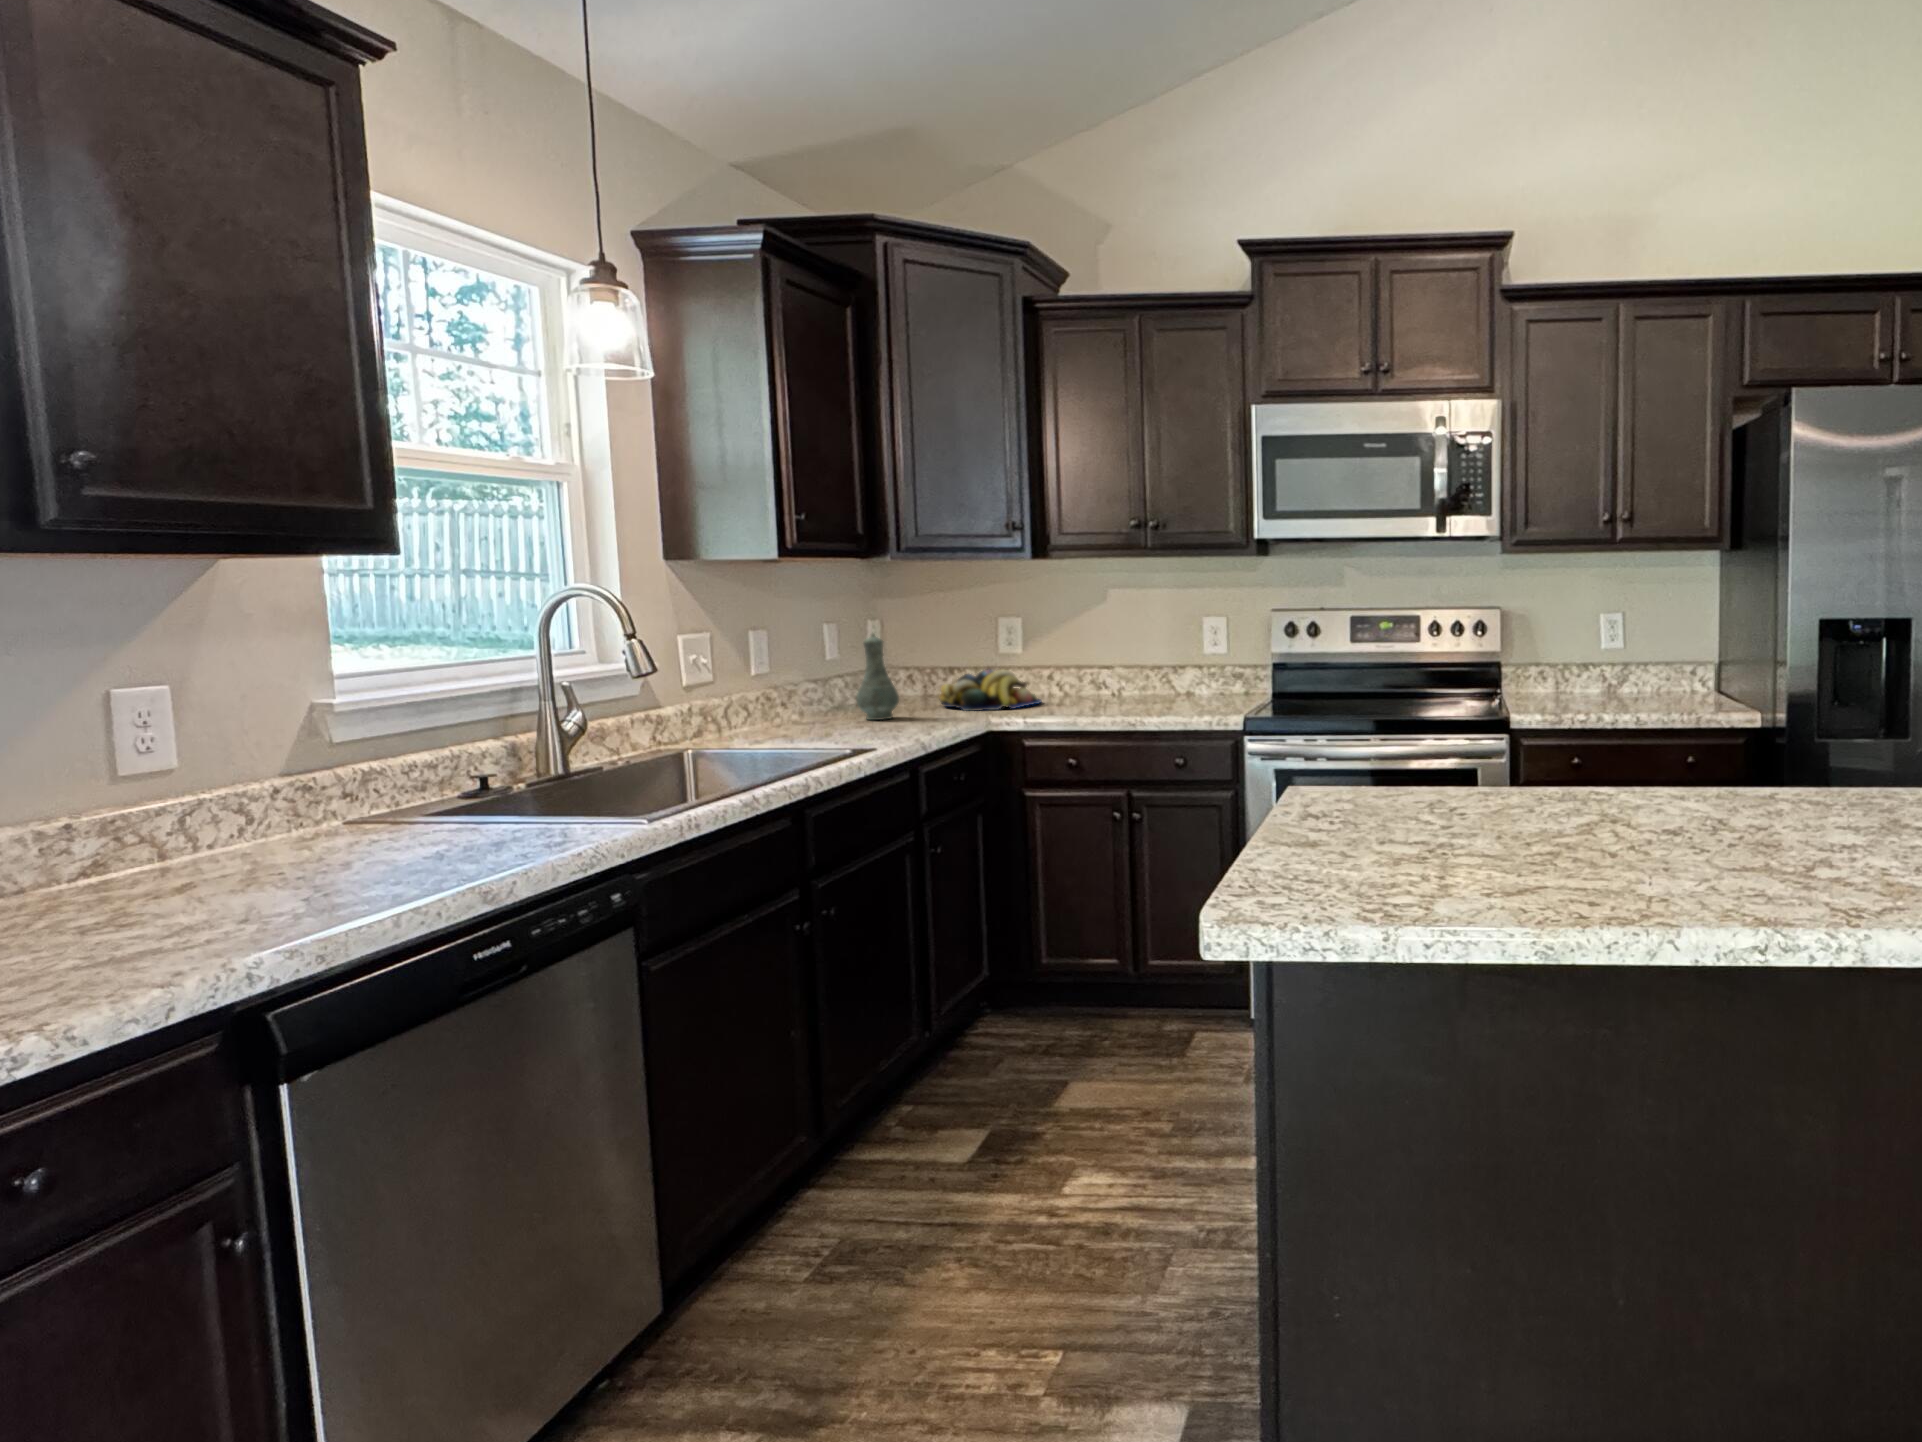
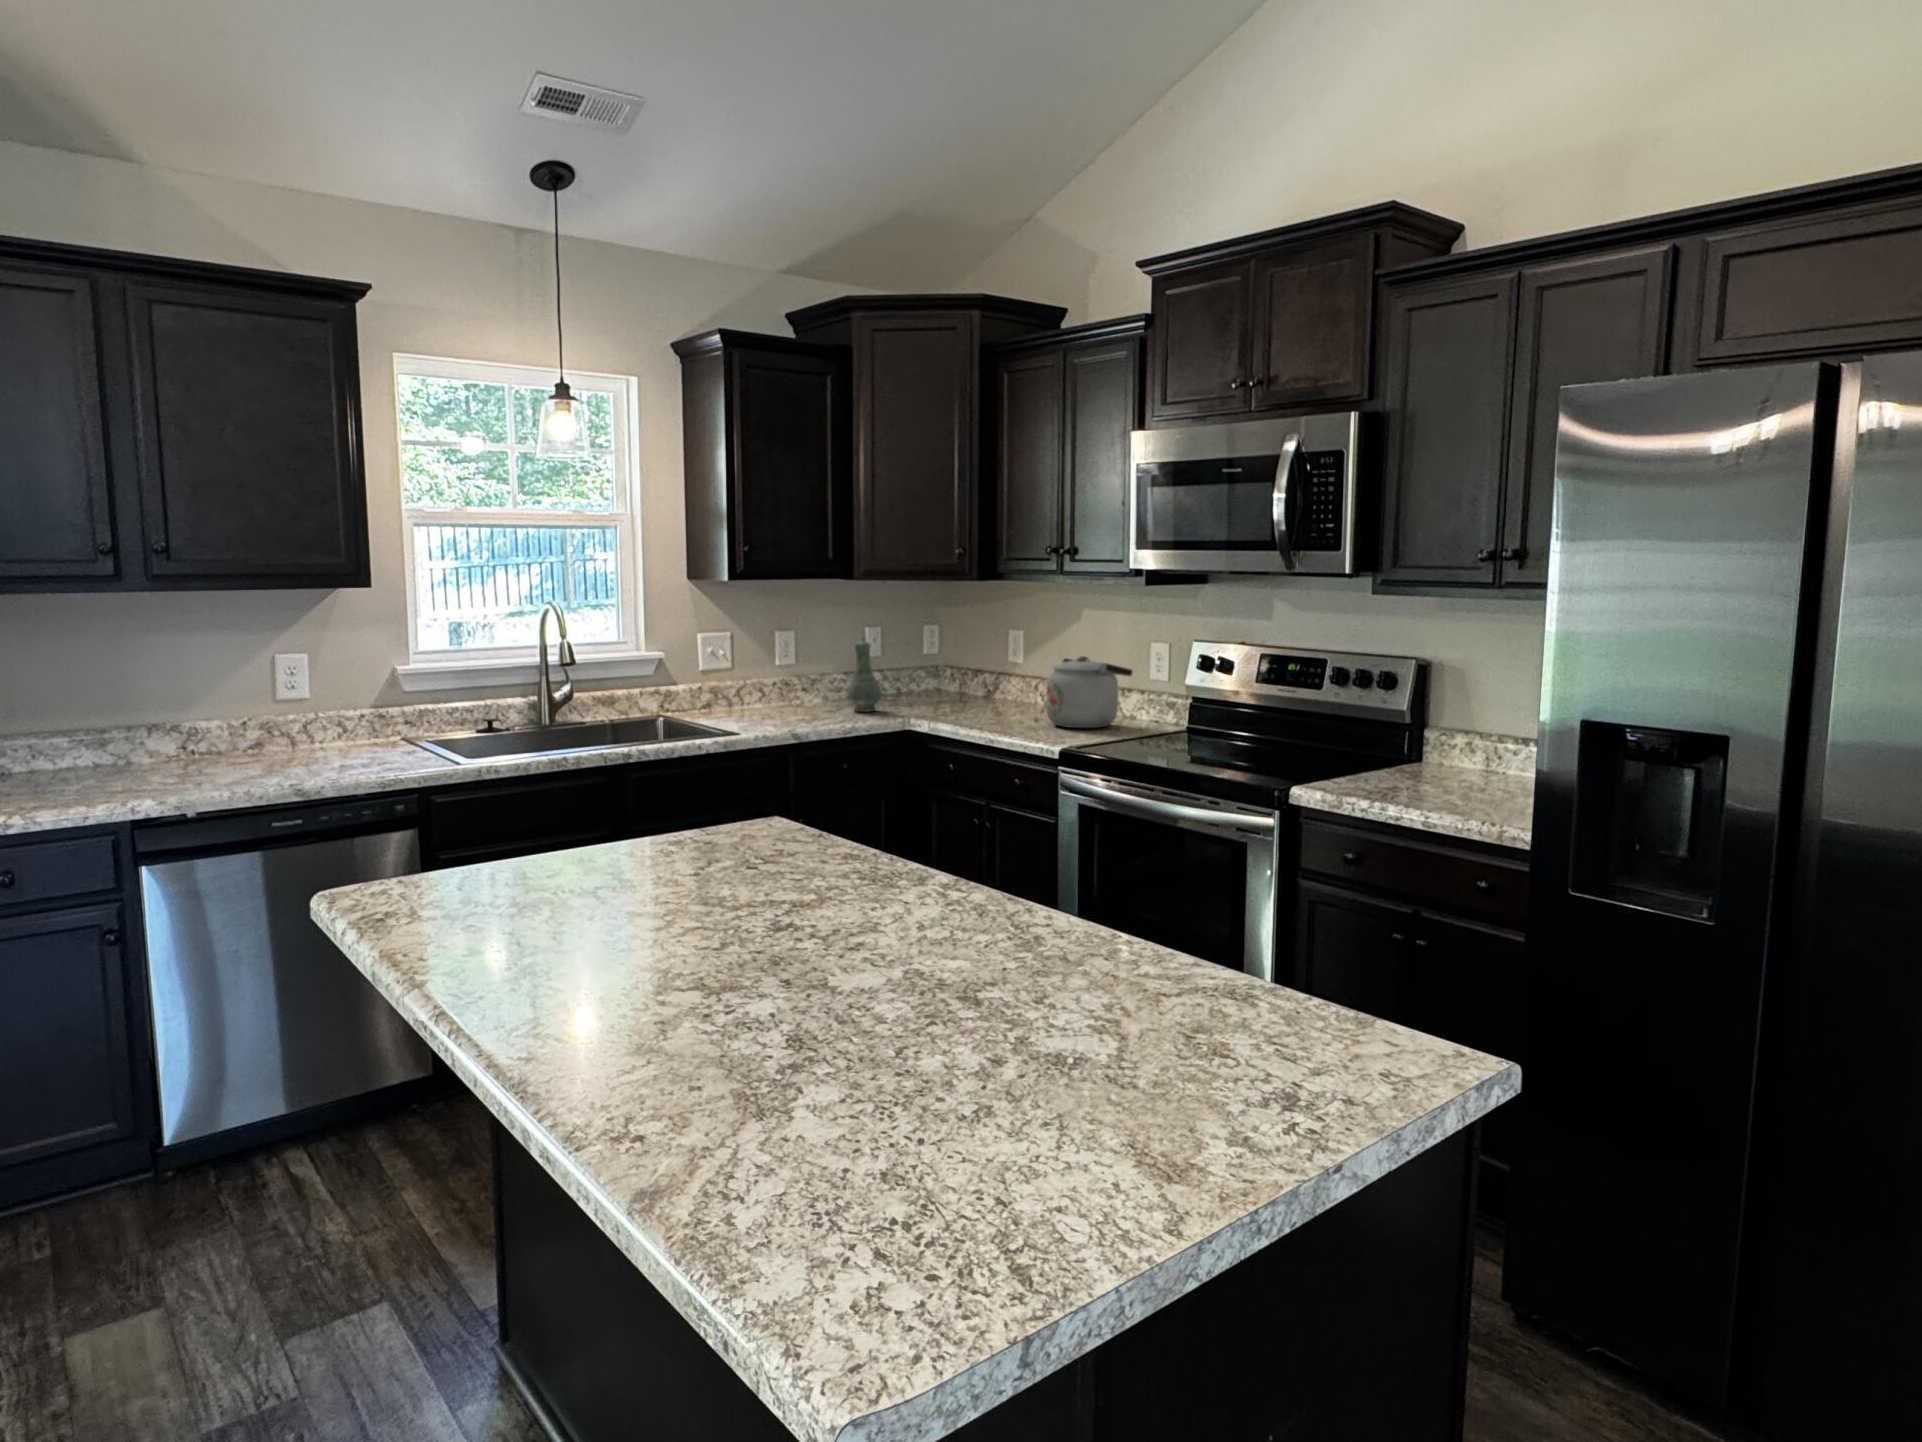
kettle: none [1091,638,1184,709] -> present [1046,656,1133,728]
fruit bowl: present [940,670,1041,711] -> none [942,676,1030,714]

